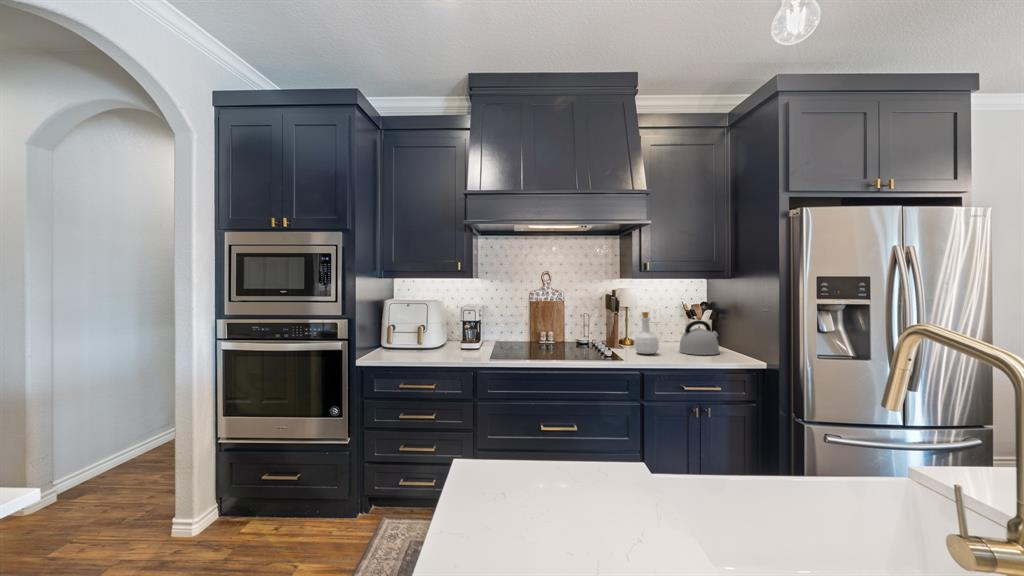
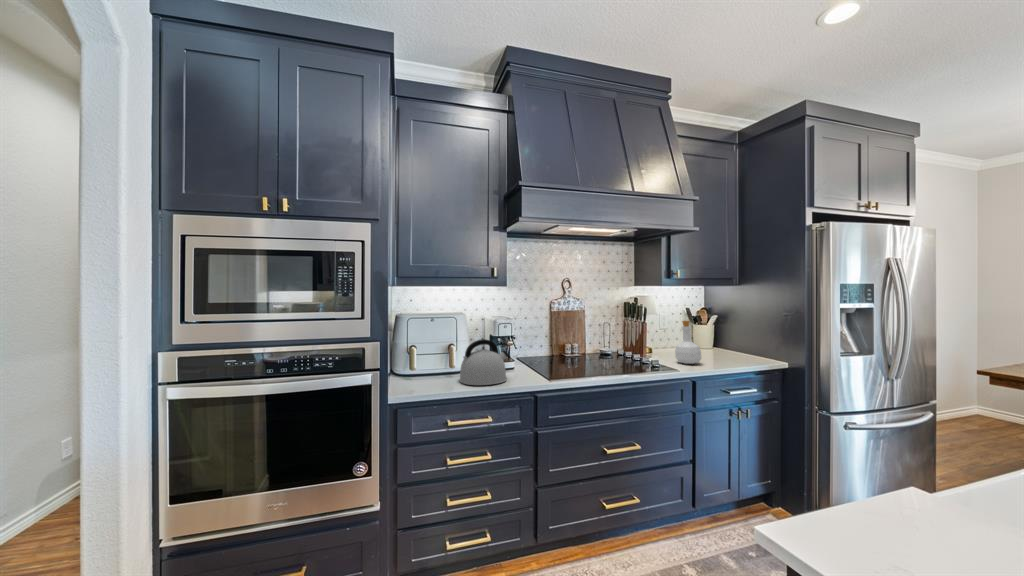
kettle: present [679,320,720,355] -> present [459,339,508,385]

